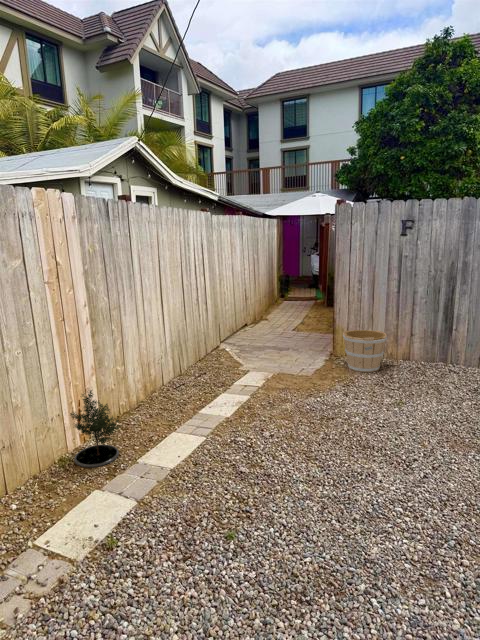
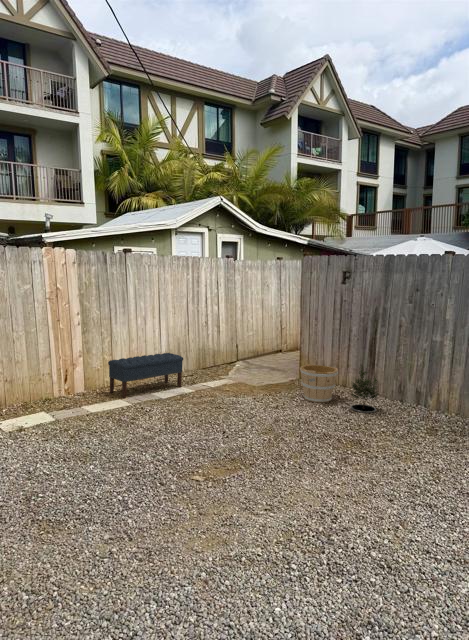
bench: none [126,343,207,420] -> present [108,353,183,398]
potted tree: present [70,390,121,468] -> present [351,367,379,413]

